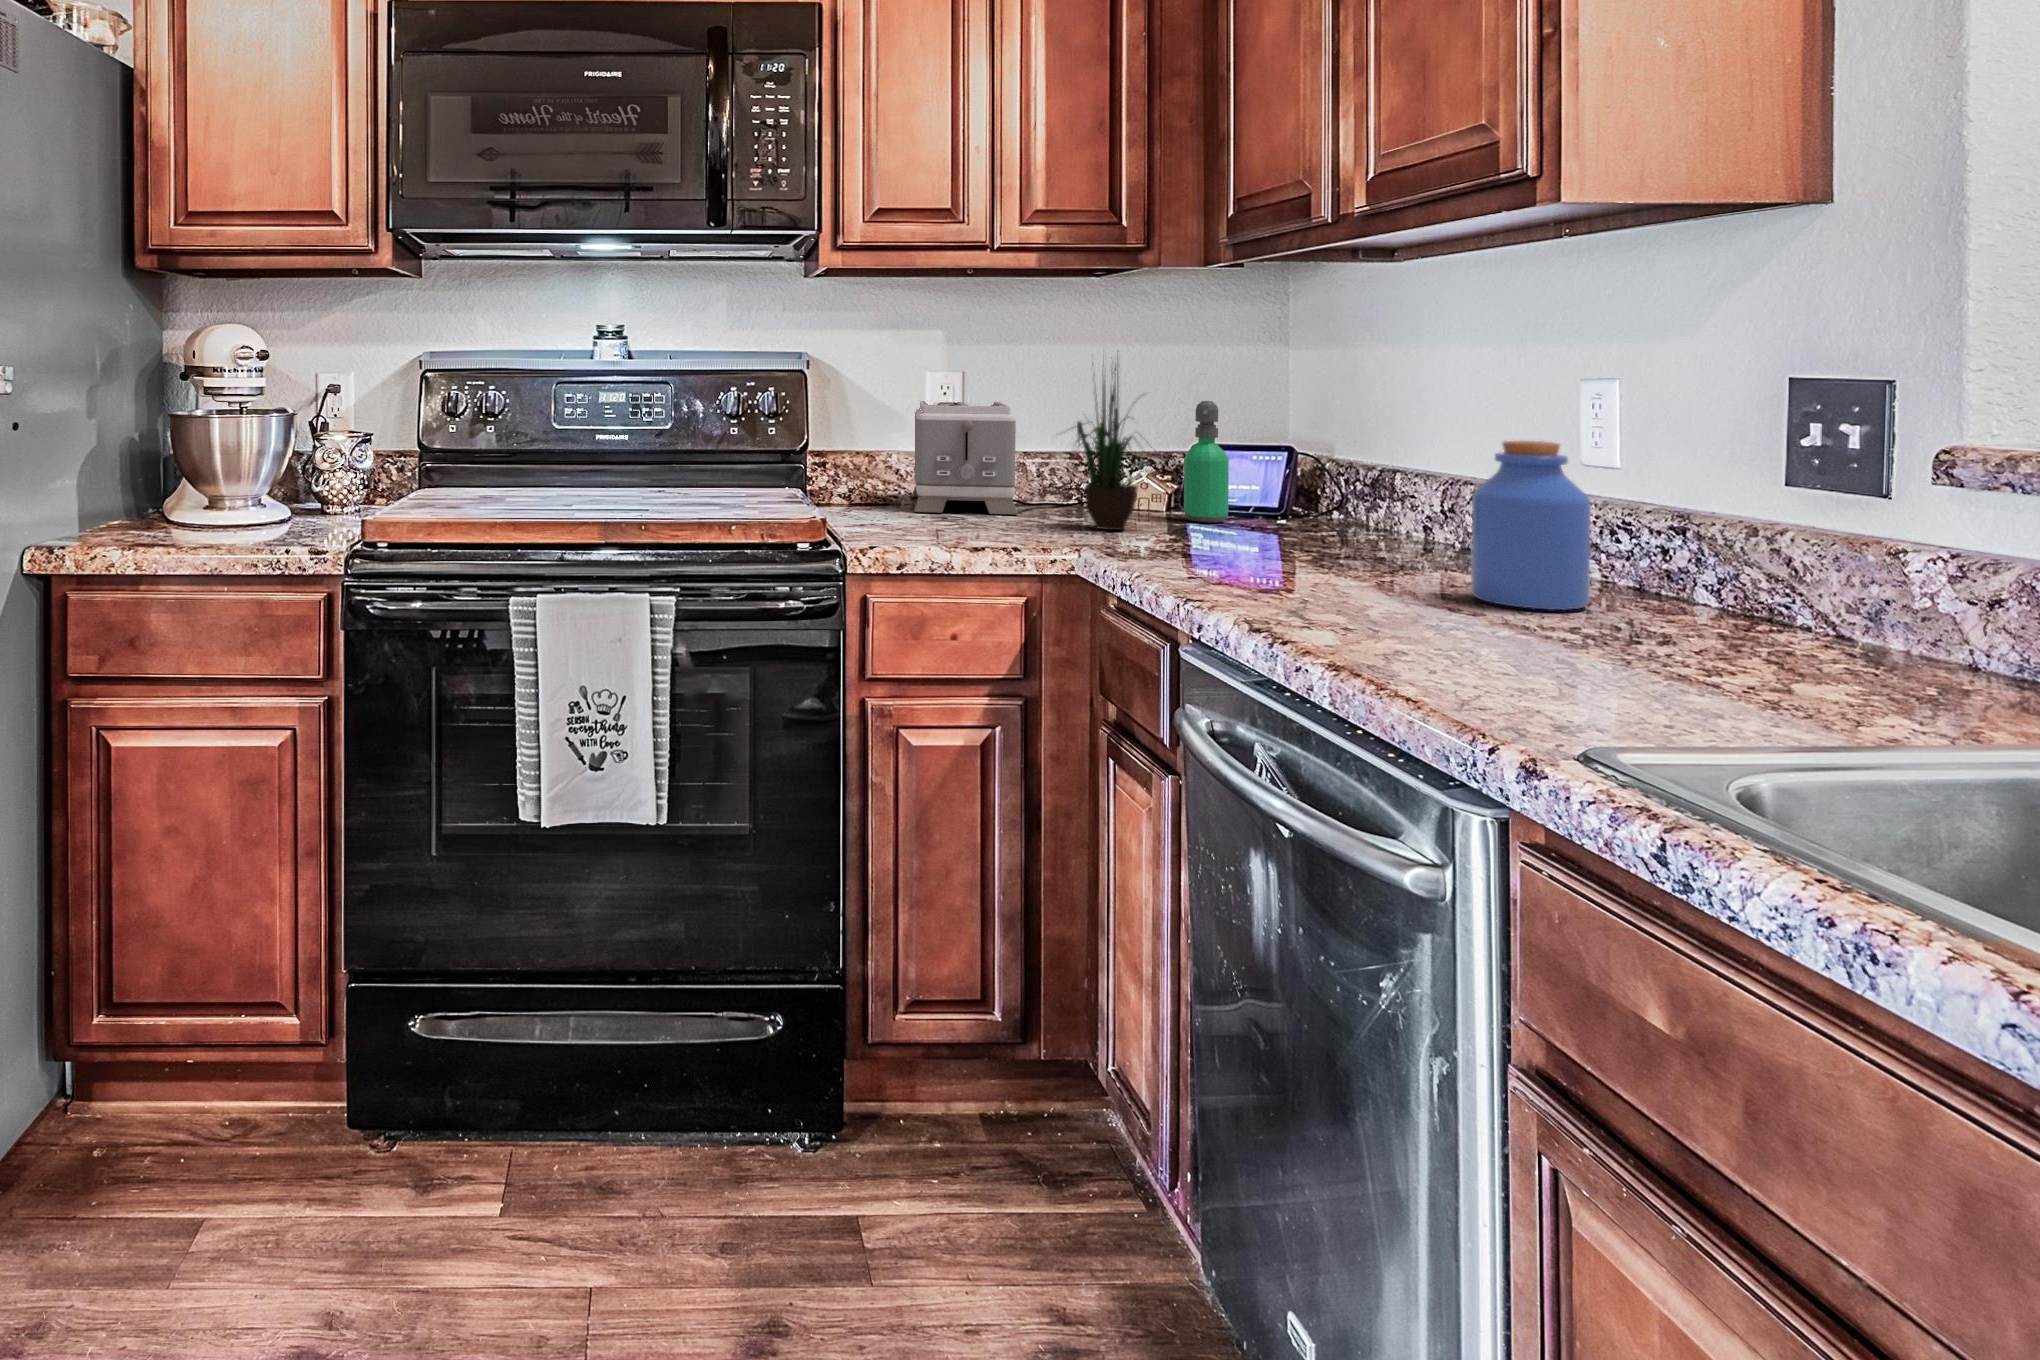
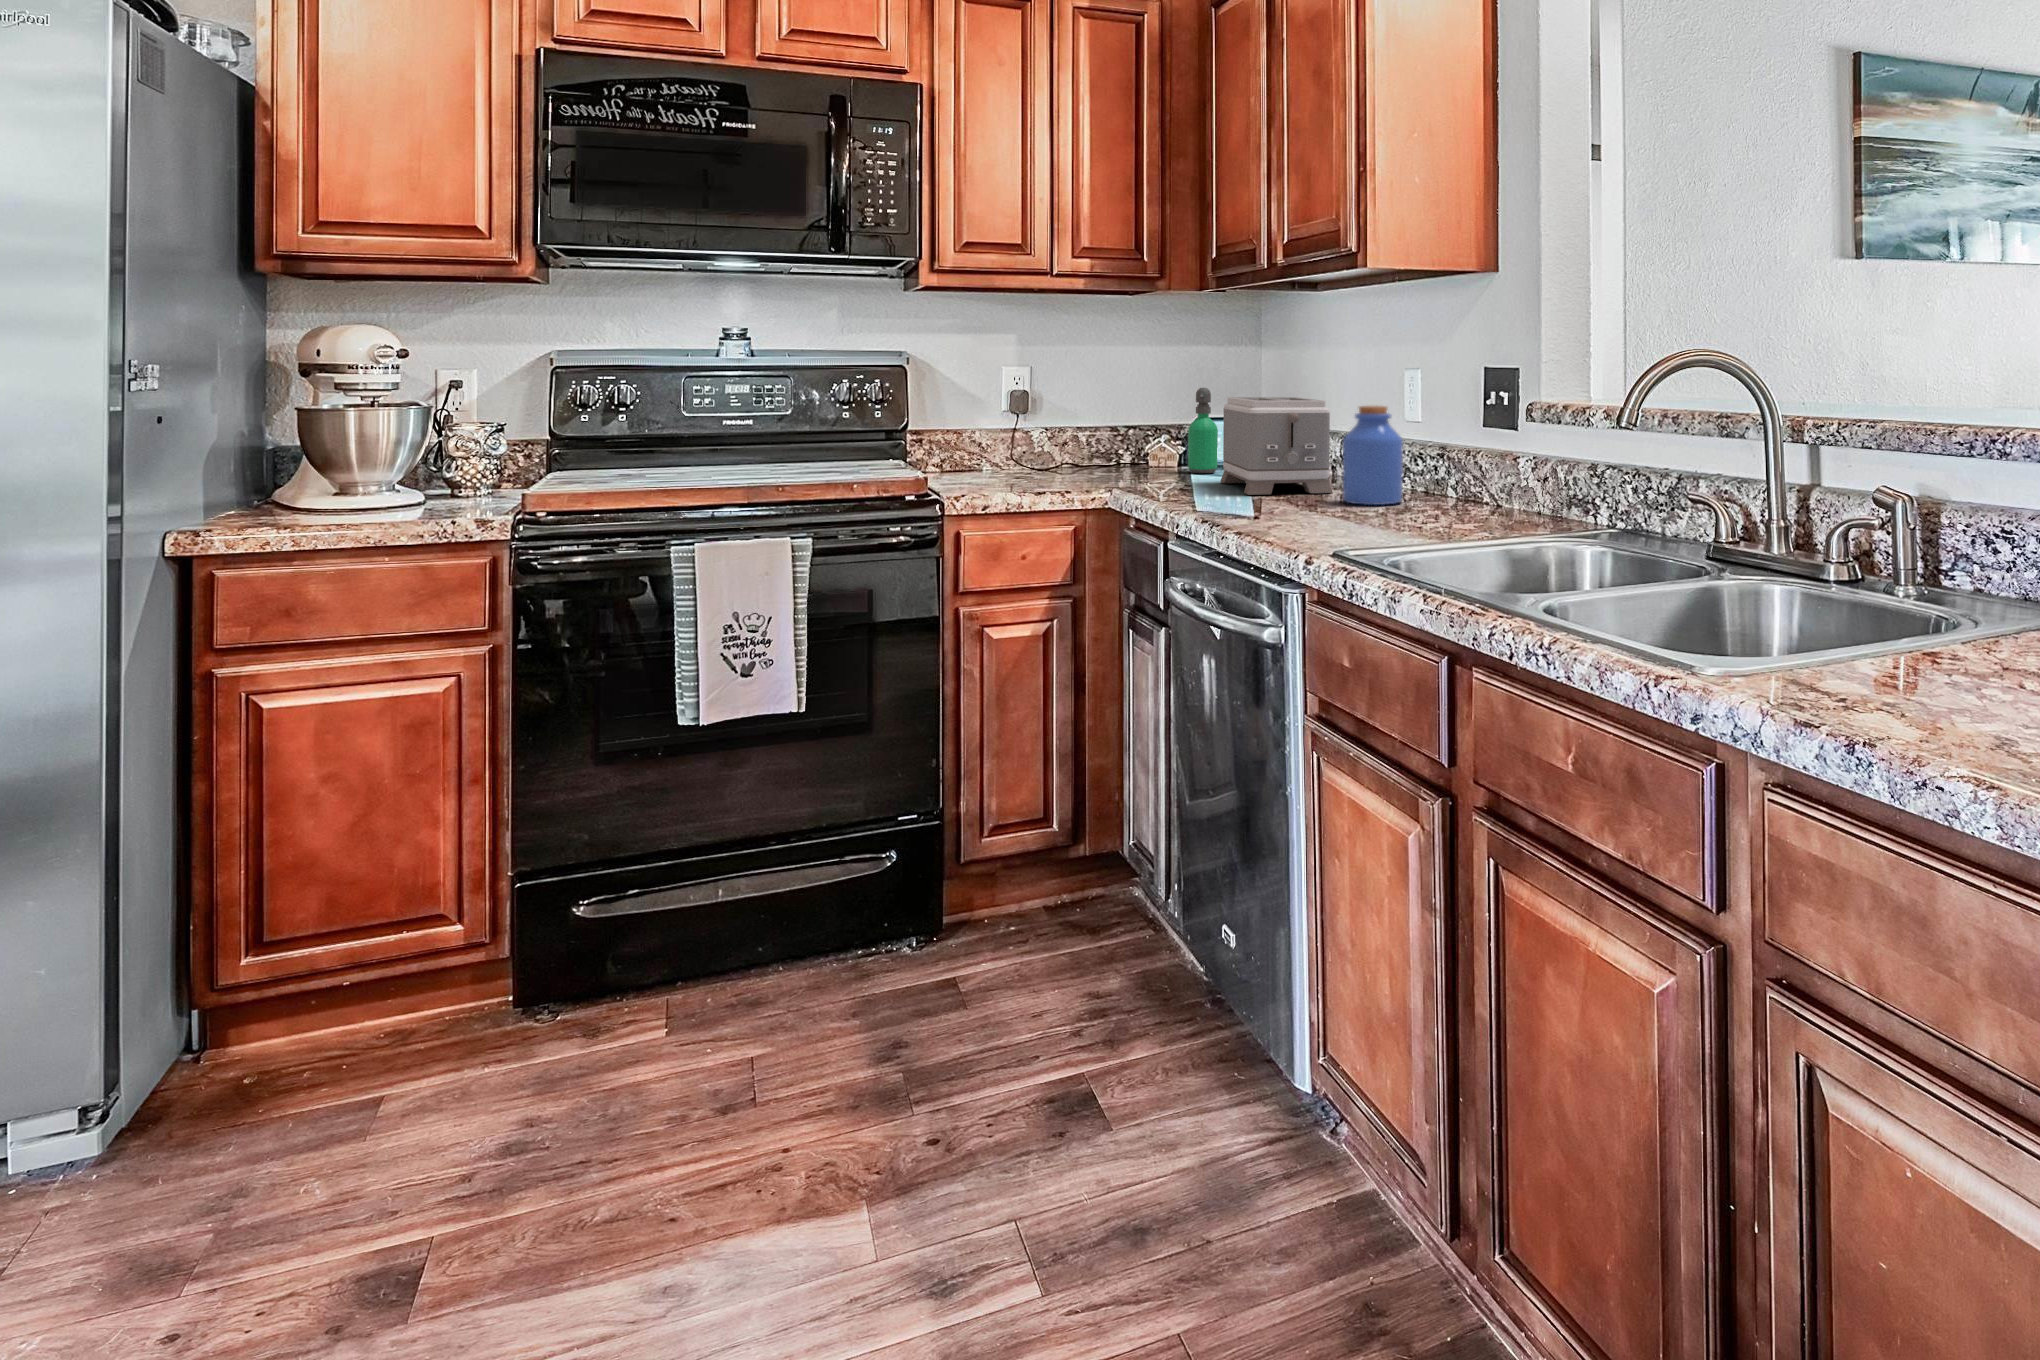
potted plant: present [1069,359,1152,530] -> none [1094,336,1171,480]
toaster: present [912,401,1017,515] -> present [1220,397,1333,495]

